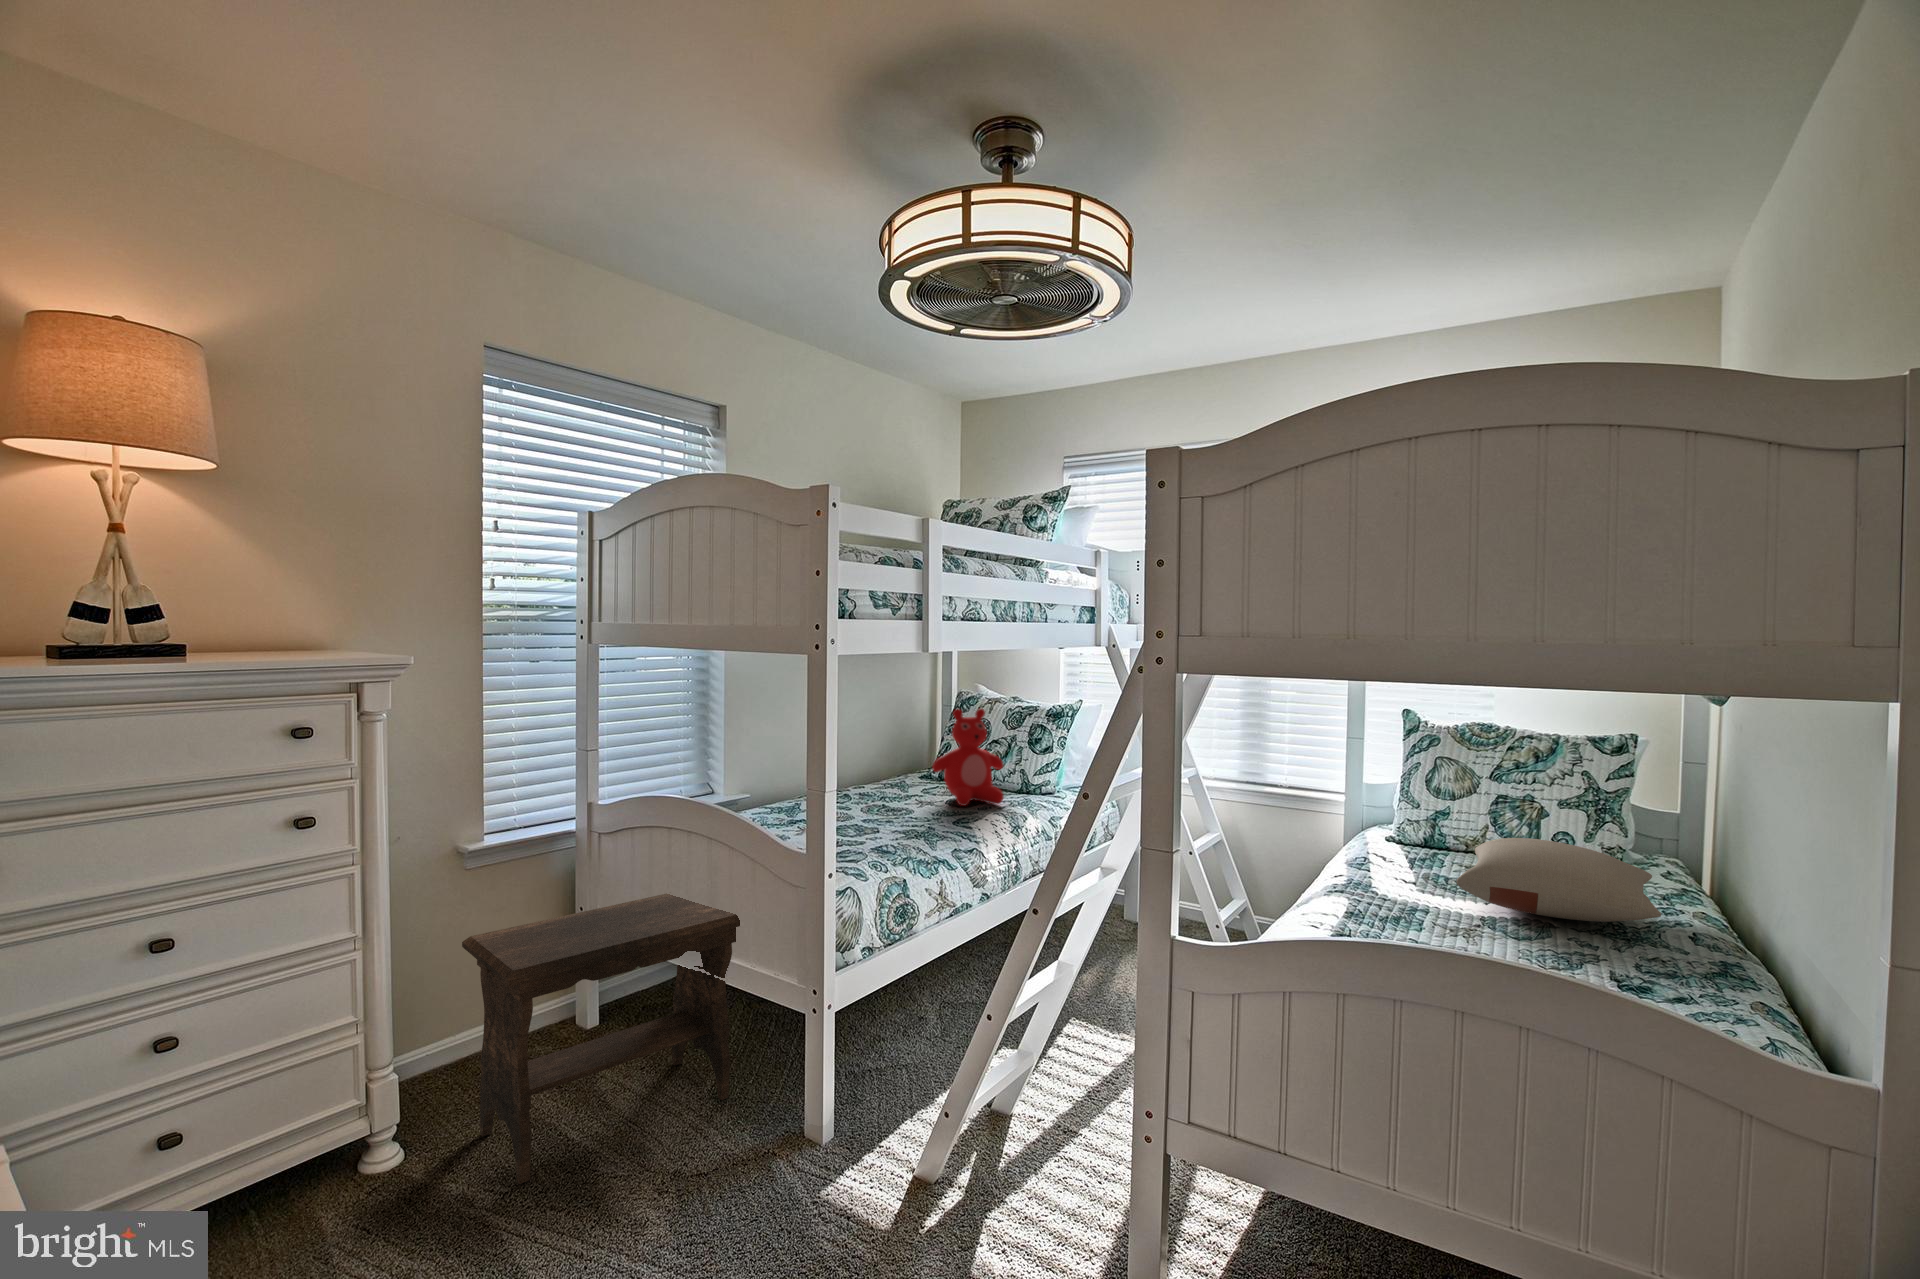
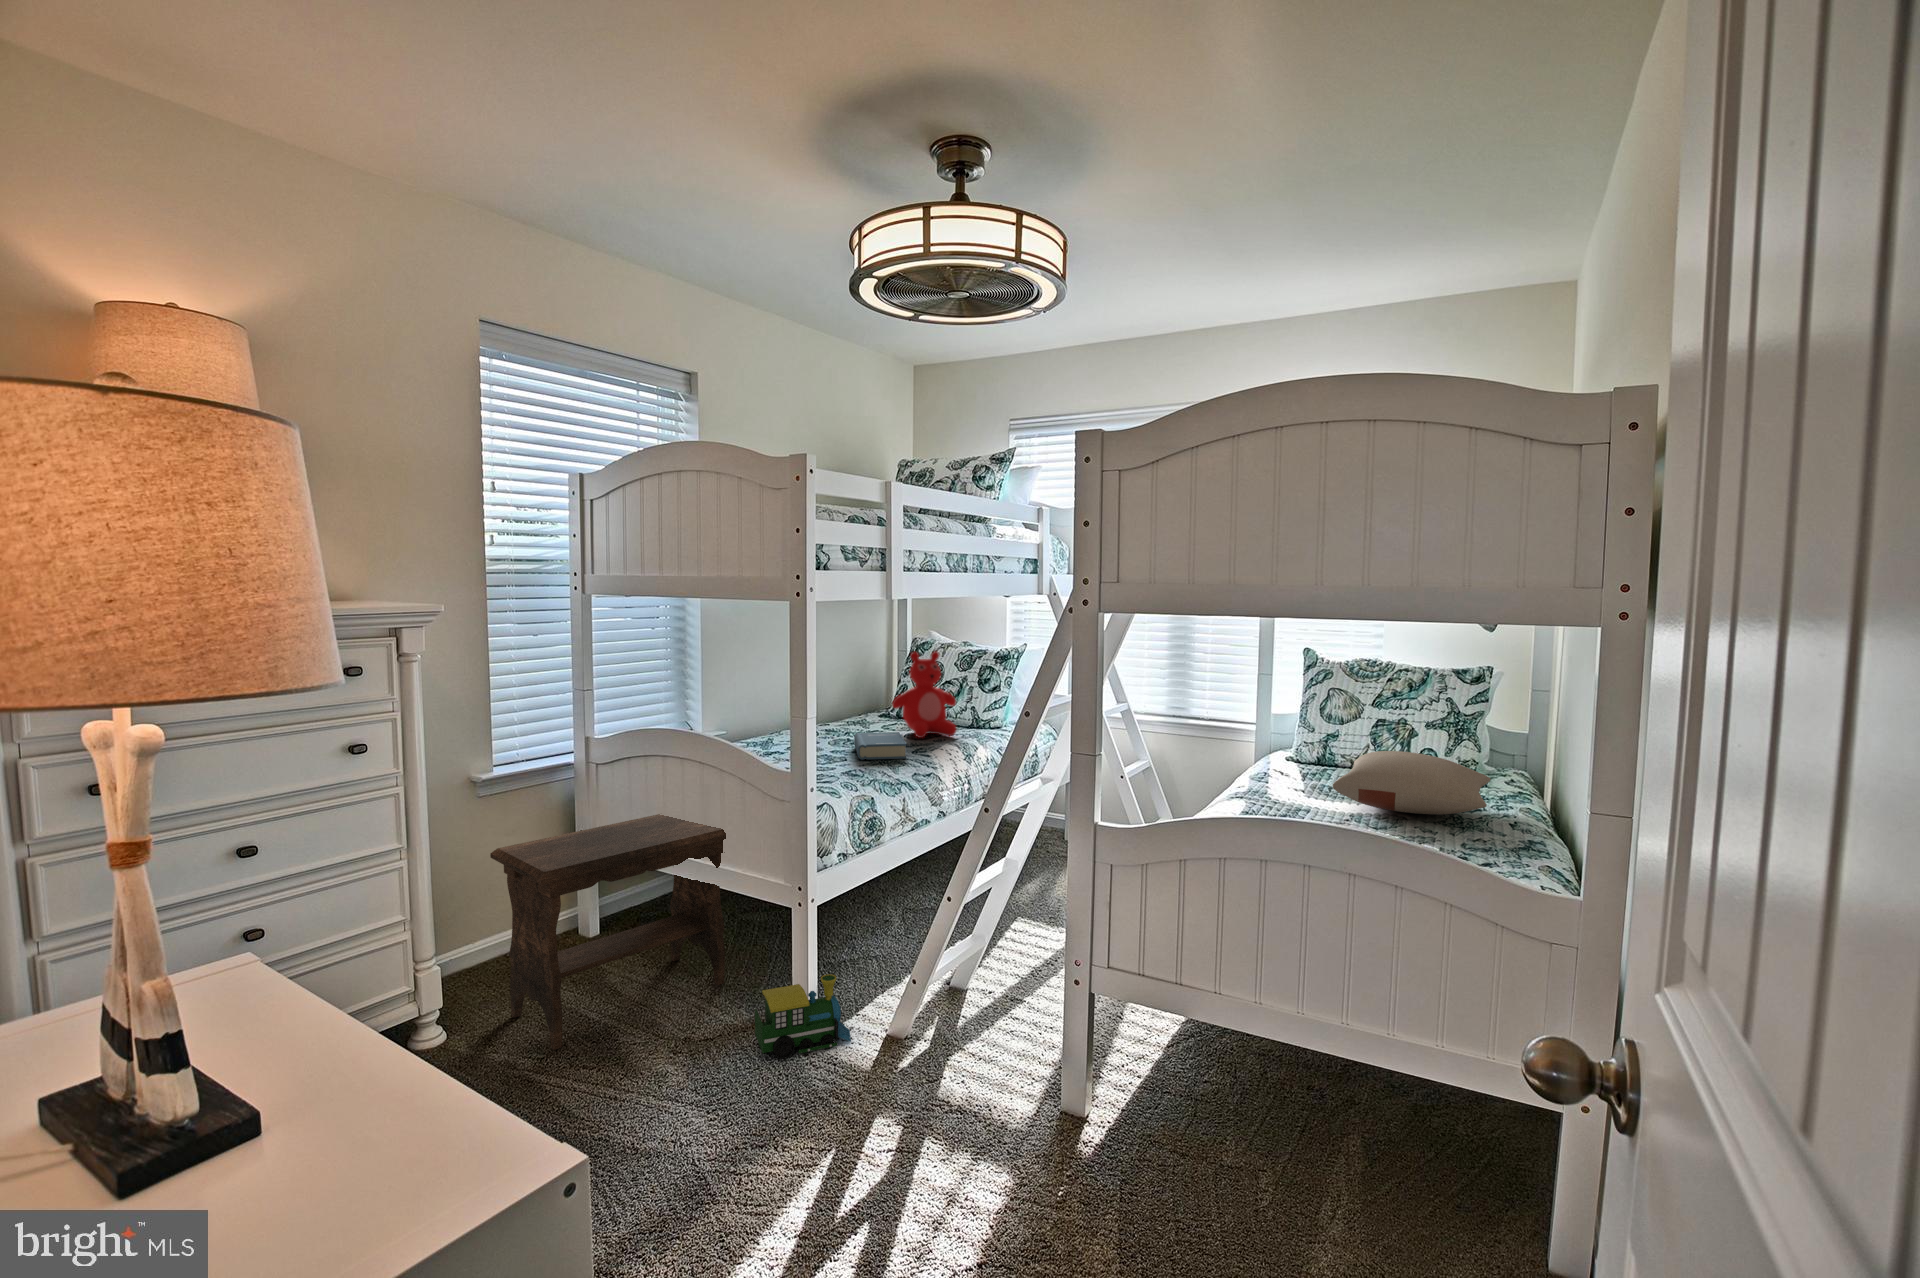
hardback book: none [889,800,946,832] -> present [854,732,906,760]
toy train: none [756,1101,869,1208] -> present [755,974,851,1059]

